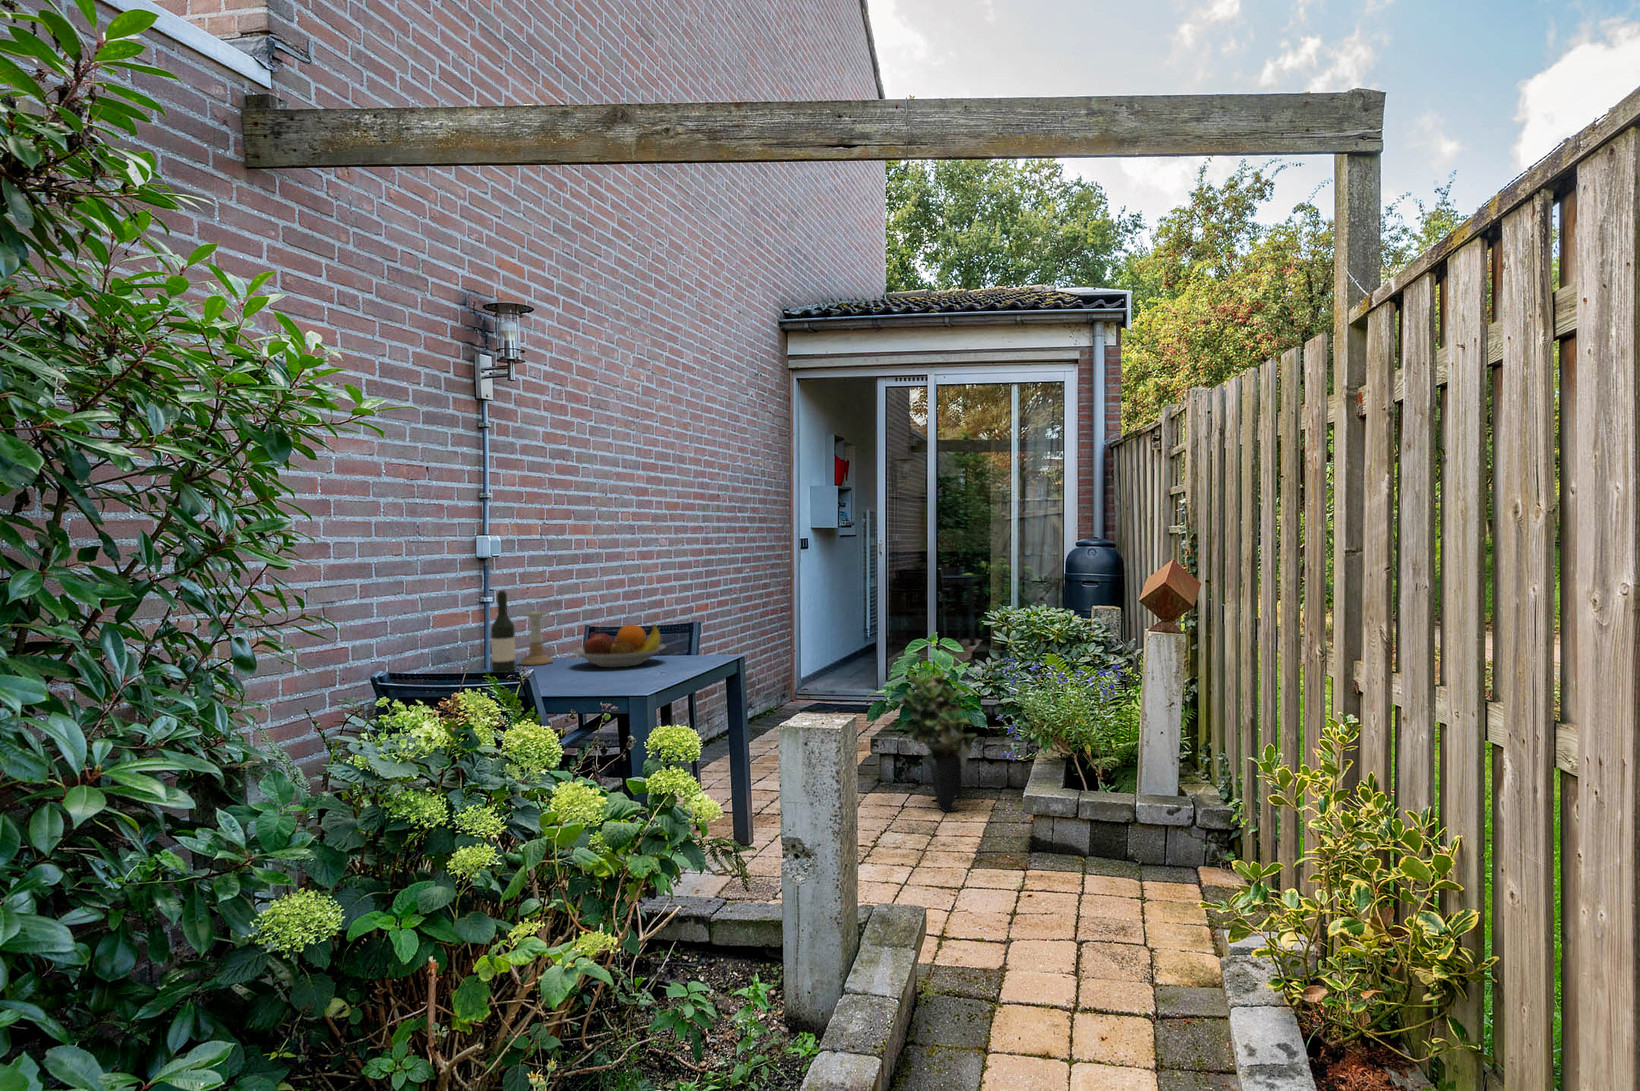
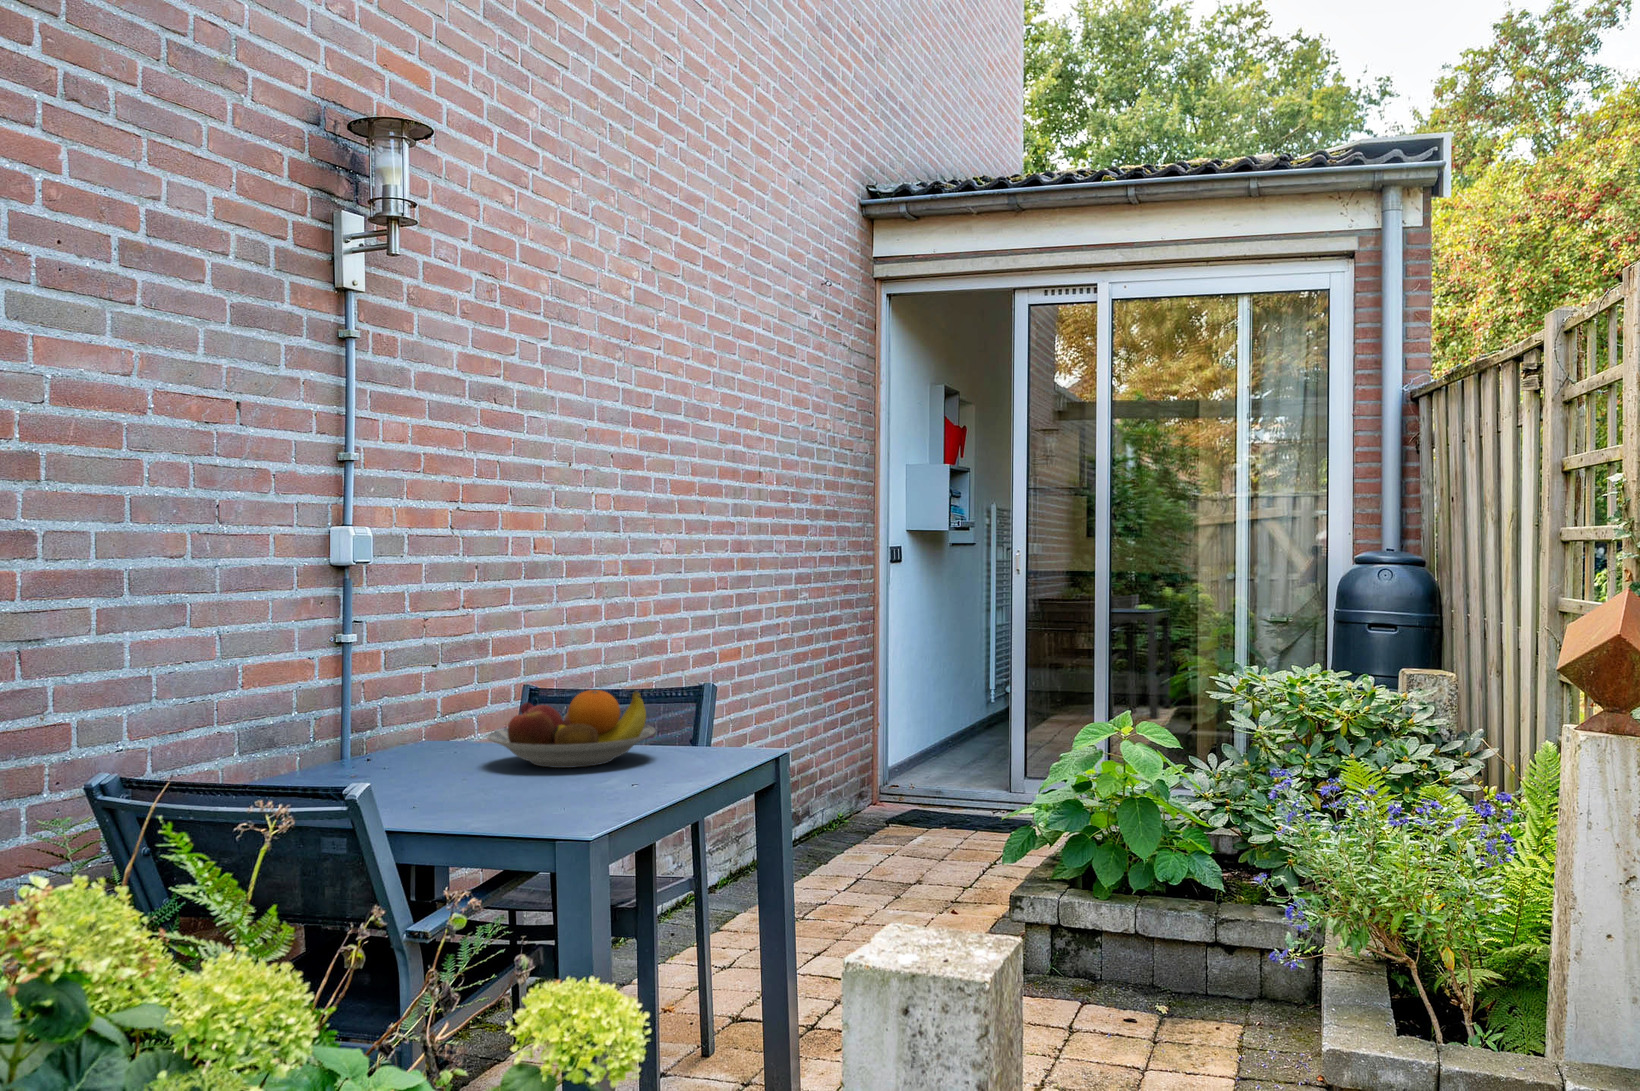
wine bottle: present [491,590,516,673] -> none [344,625,387,774]
candle holder: present [520,611,553,665] -> none [399,663,457,759]
potted plant: present [899,671,977,812] -> none [1067,780,1211,1039]

